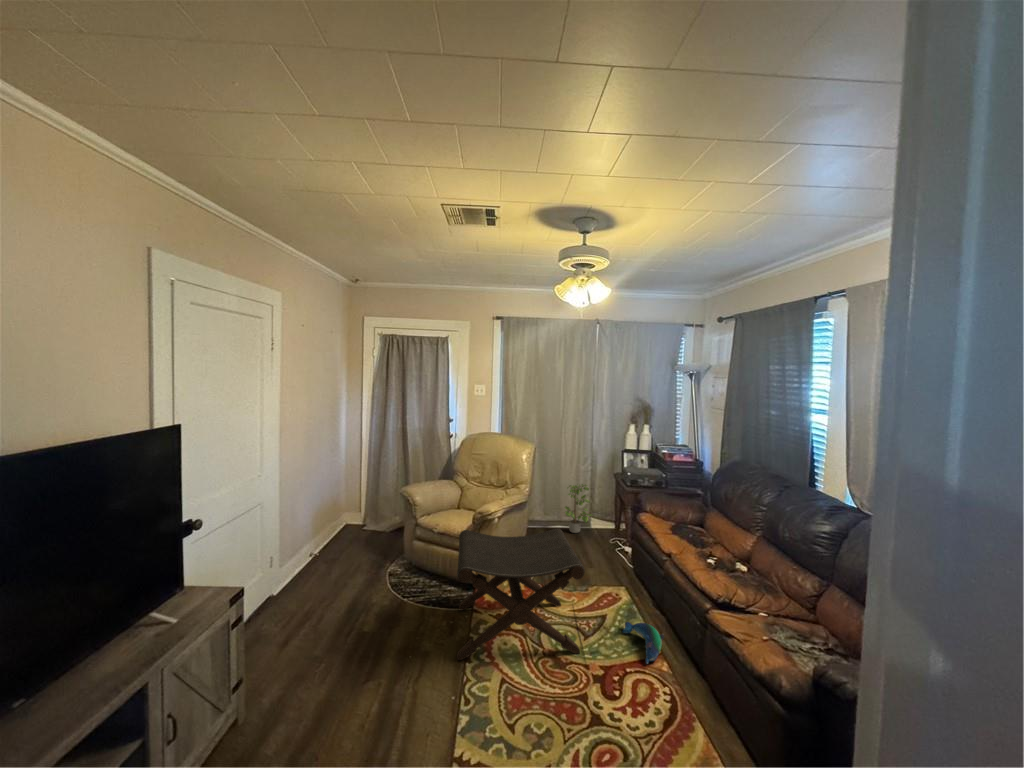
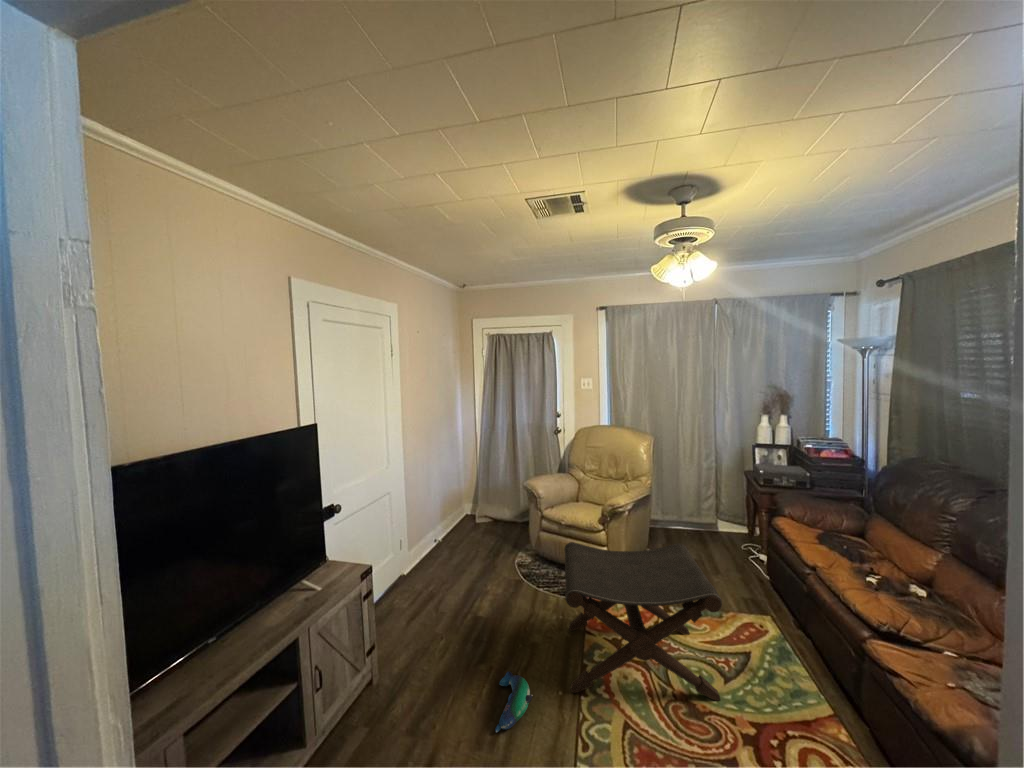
potted plant: present [565,484,591,533] -> none [683,484,721,542]
plush toy: present [623,622,664,664] -> present [495,671,533,733]

